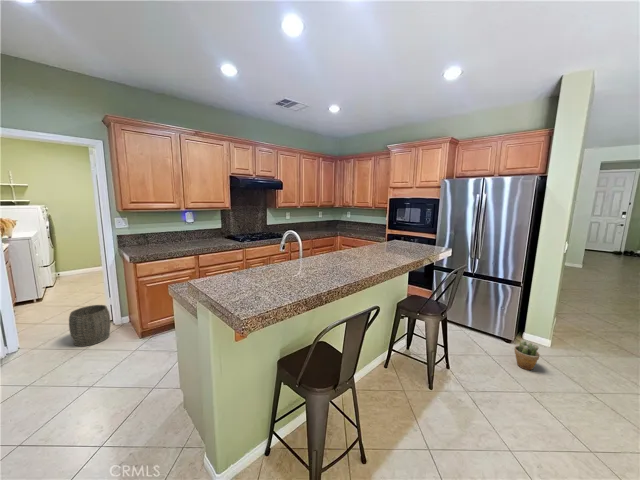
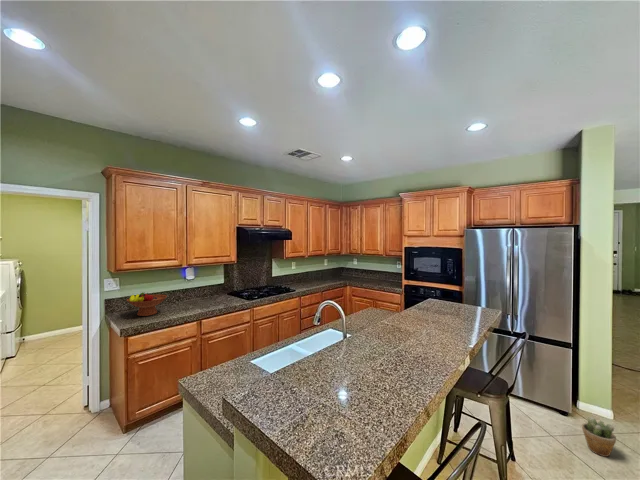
fruit bowl: none [134,230,168,249] -> present [127,293,167,316]
woven basket: present [69,305,110,346] -> none [32,389,87,452]

